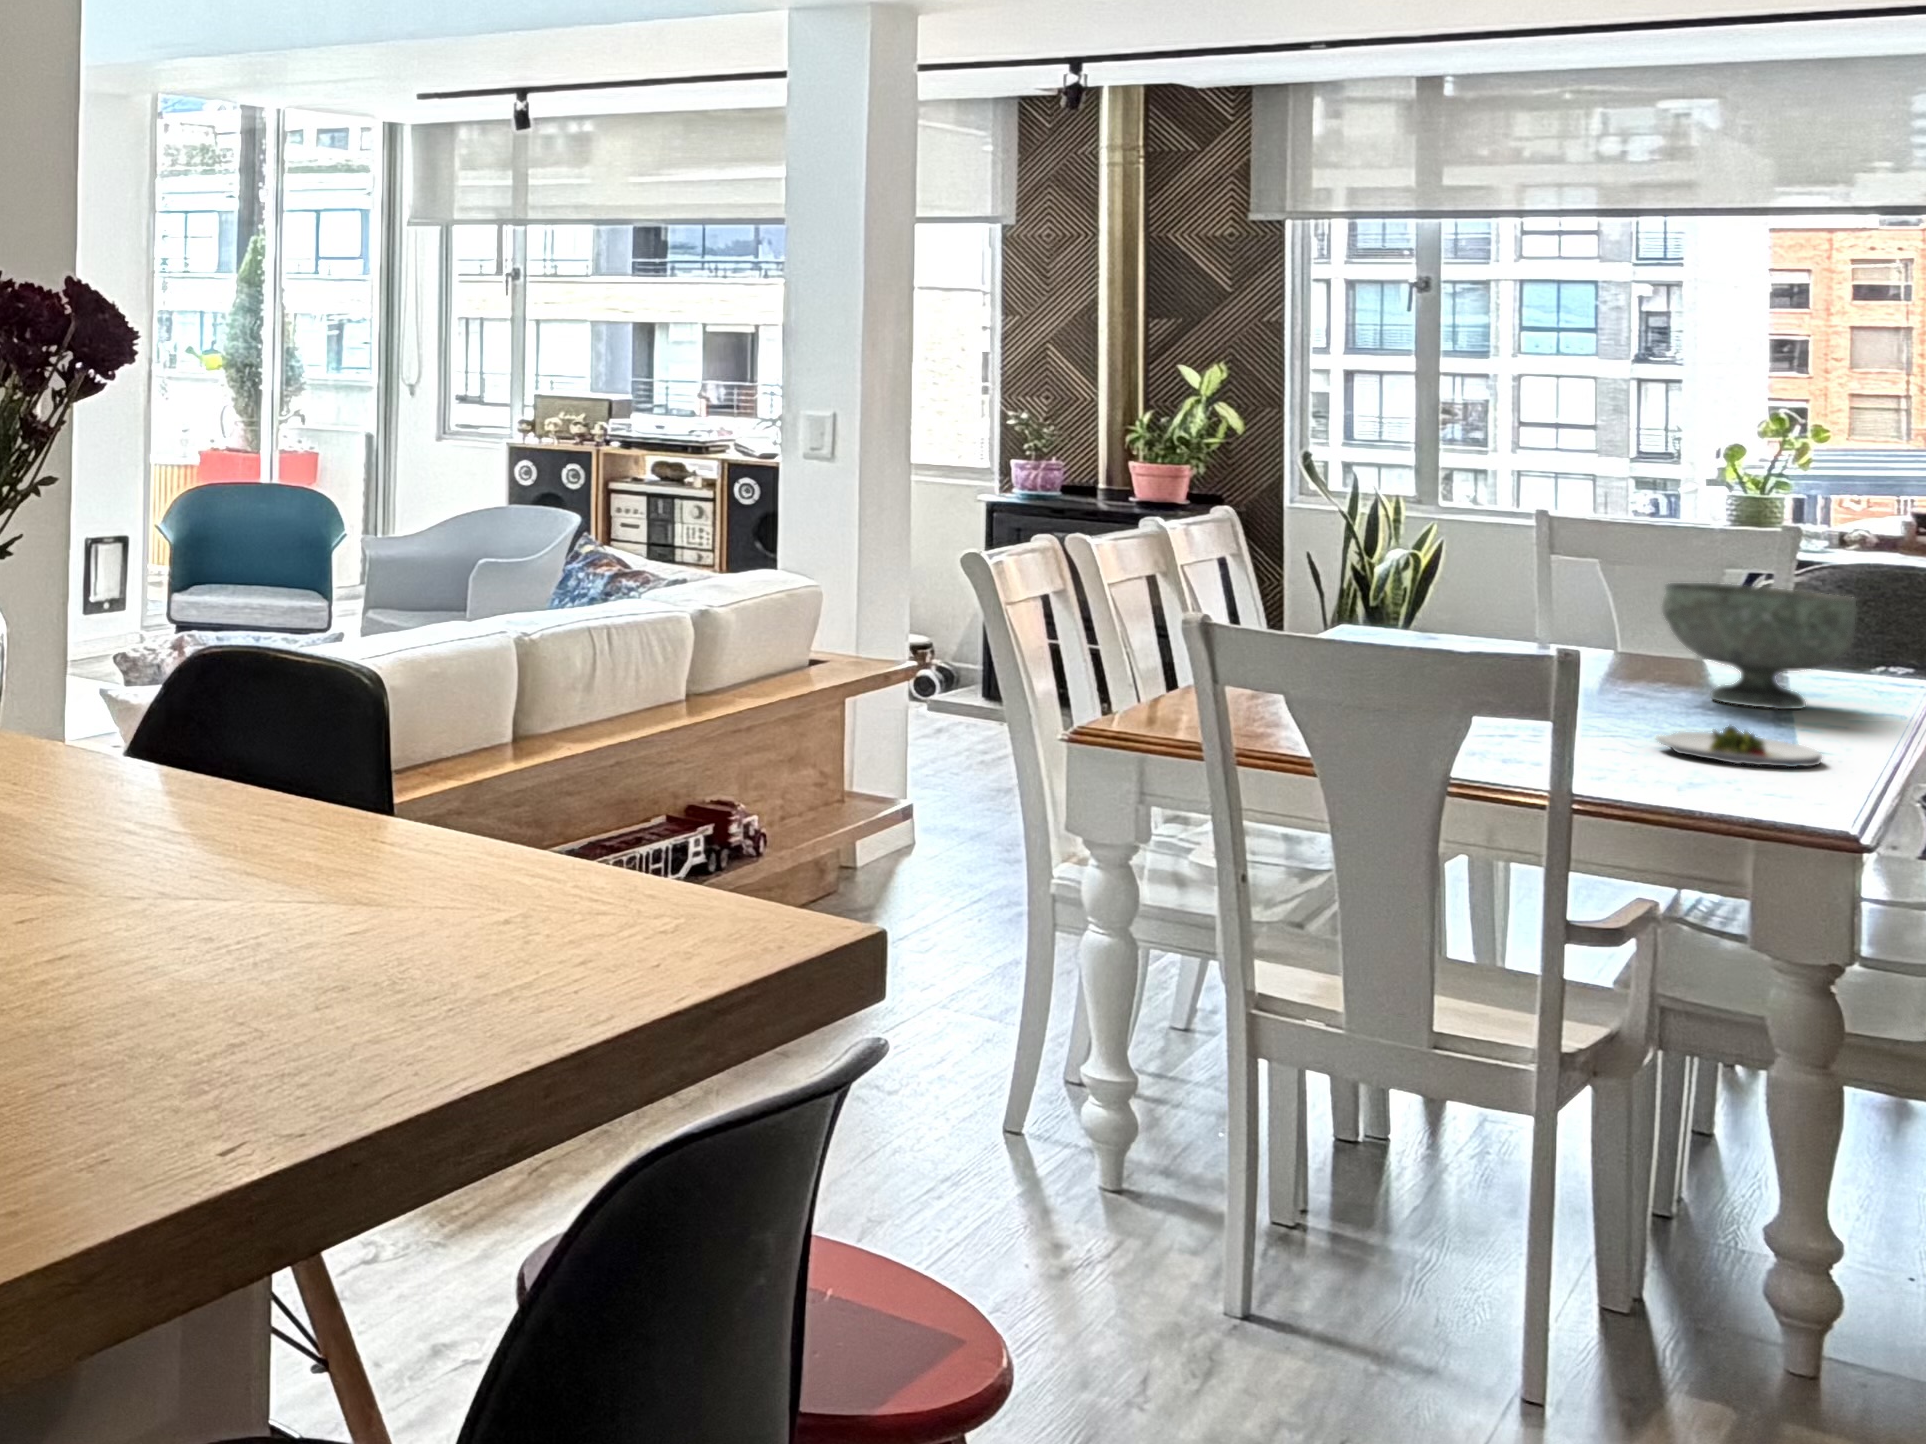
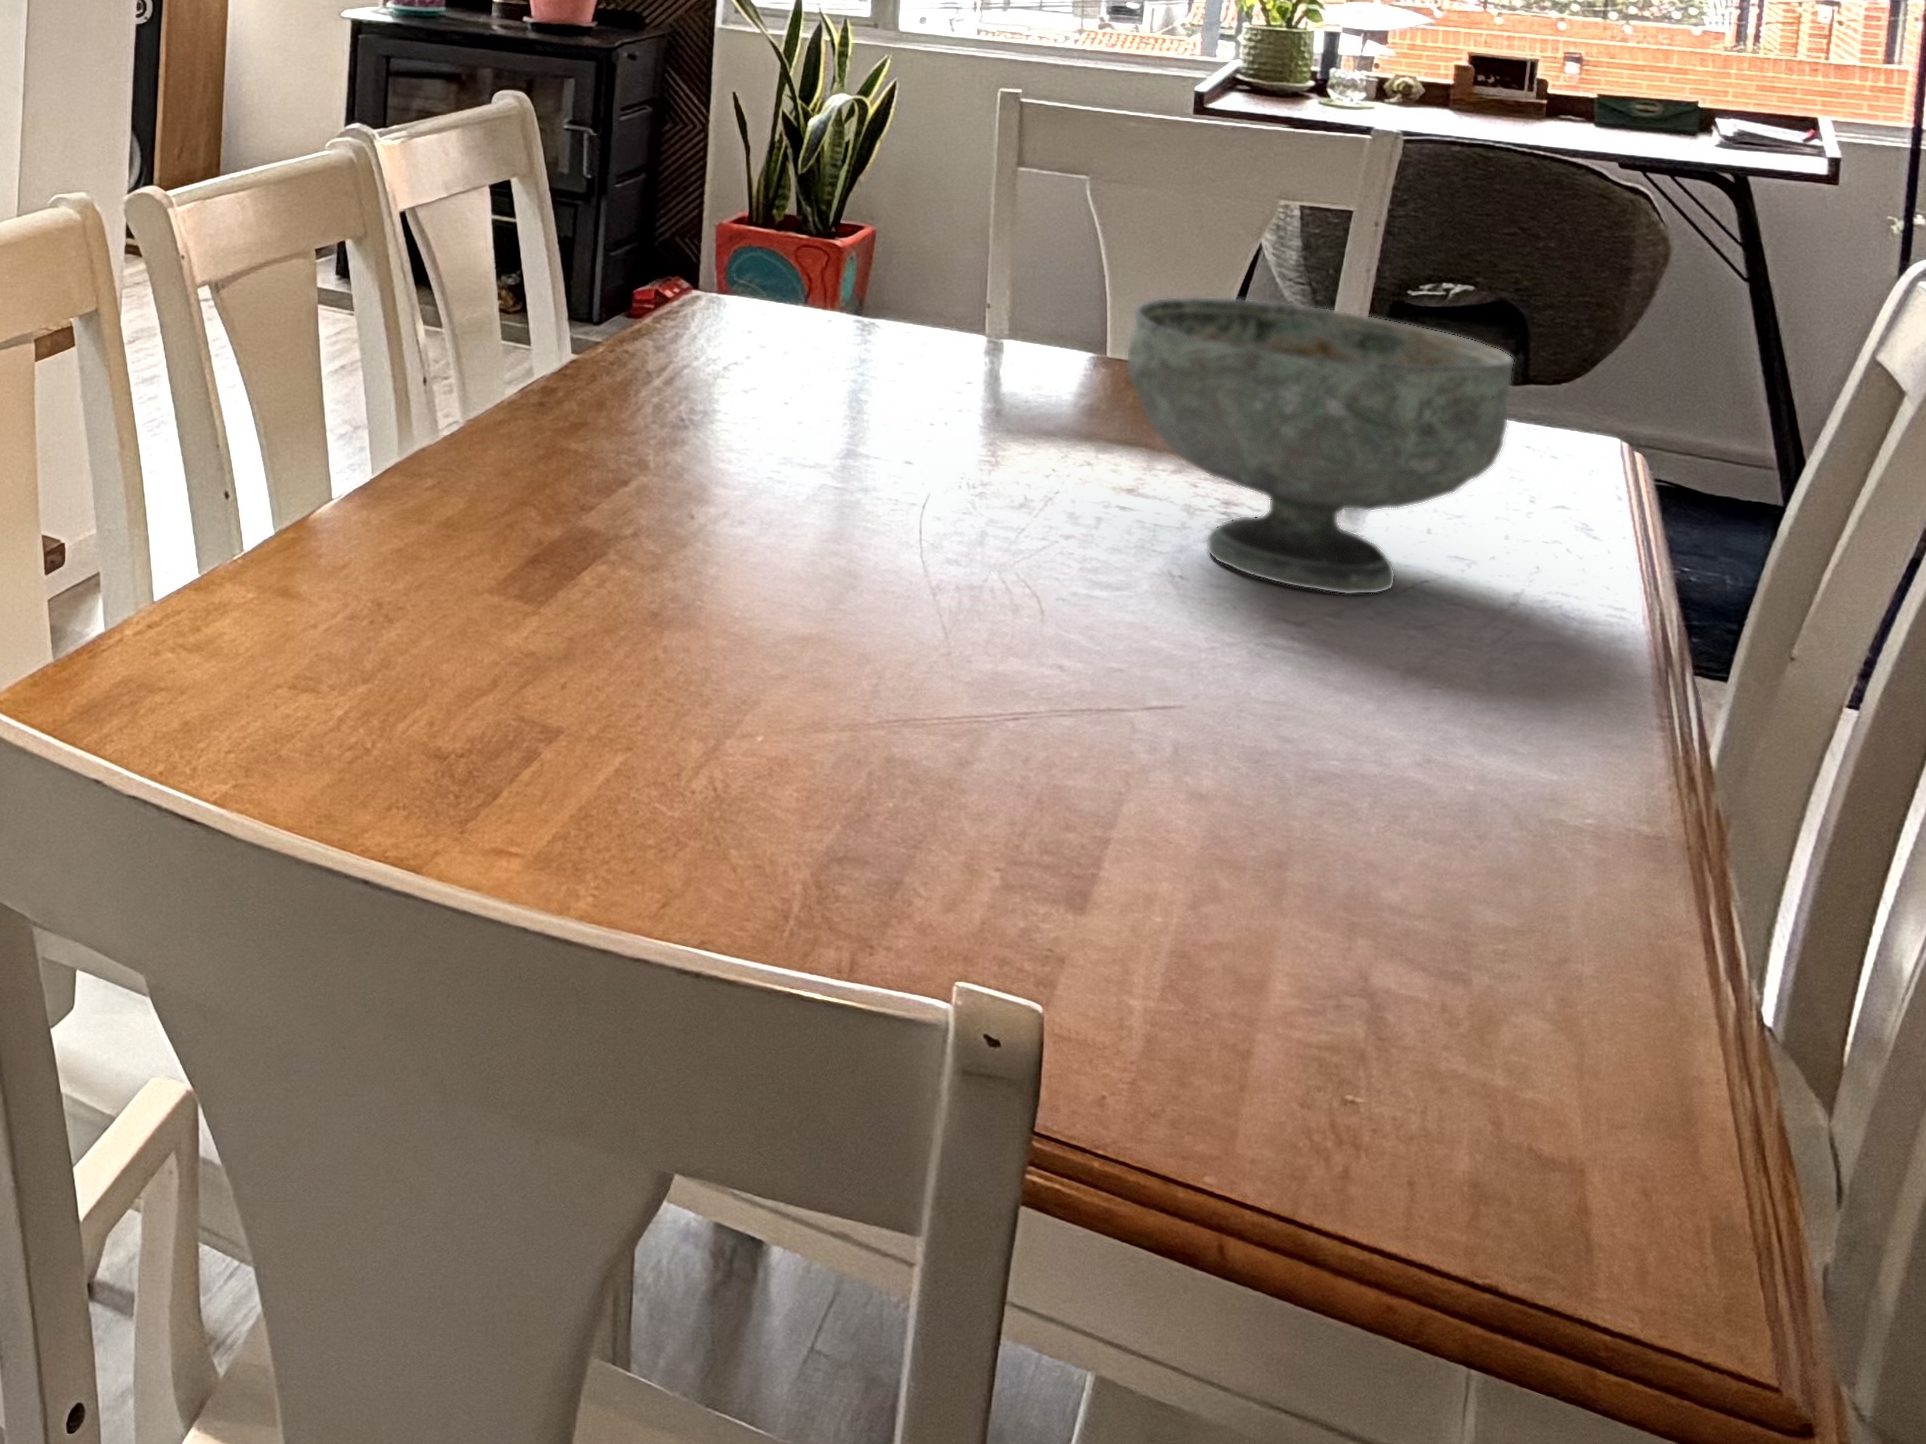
salad plate: present [1657,726,1822,767] -> none [1068,762,1470,949]

